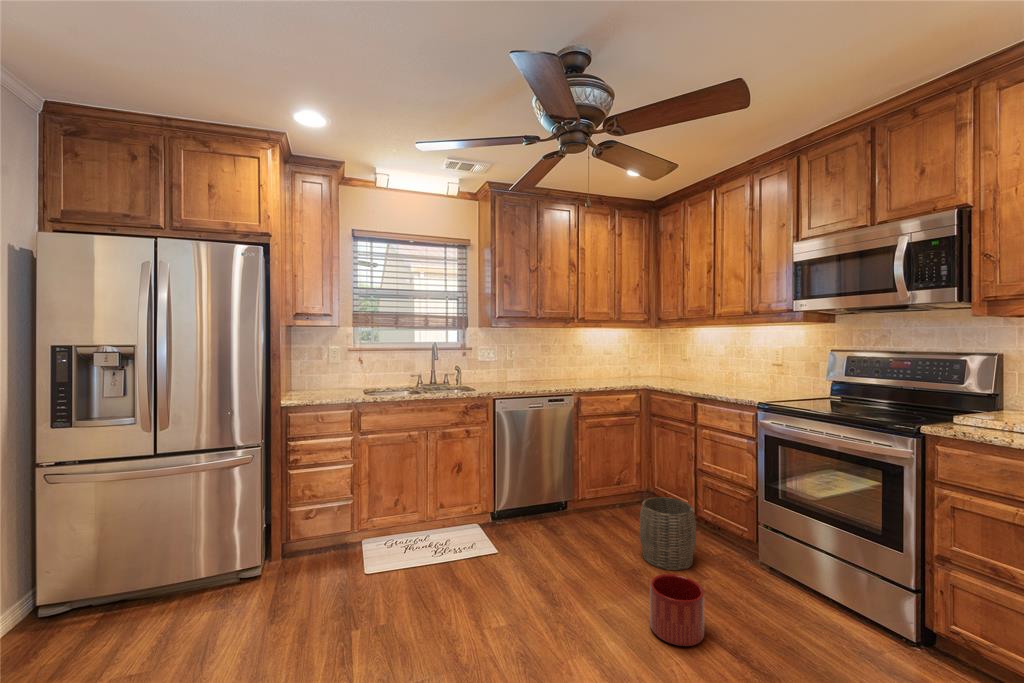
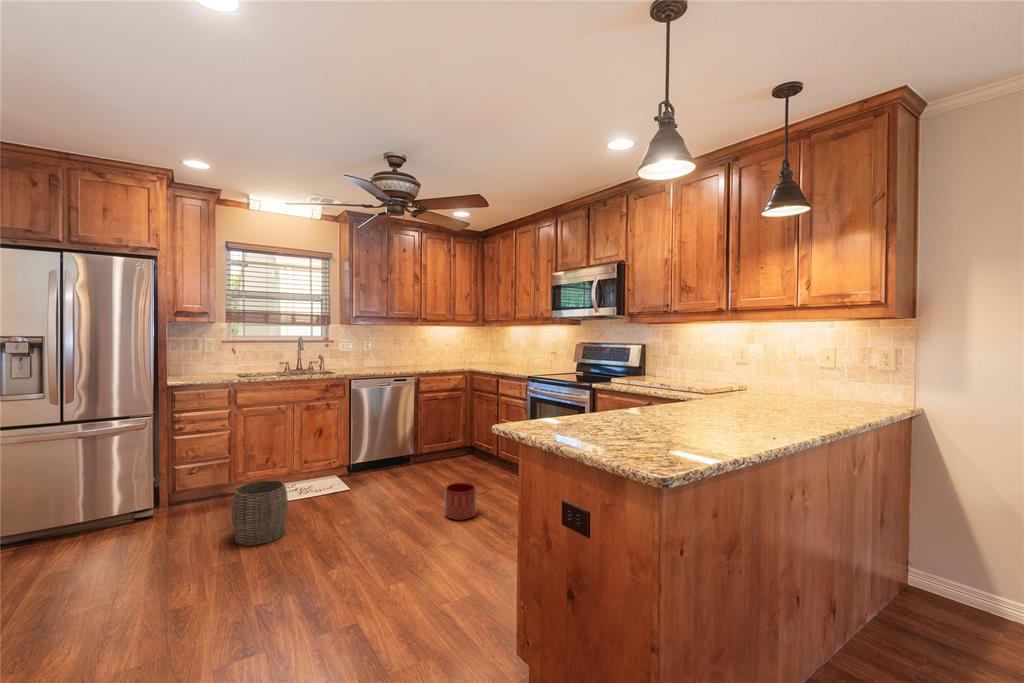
woven basket: present [640,497,696,570] -> present [232,480,288,545]

